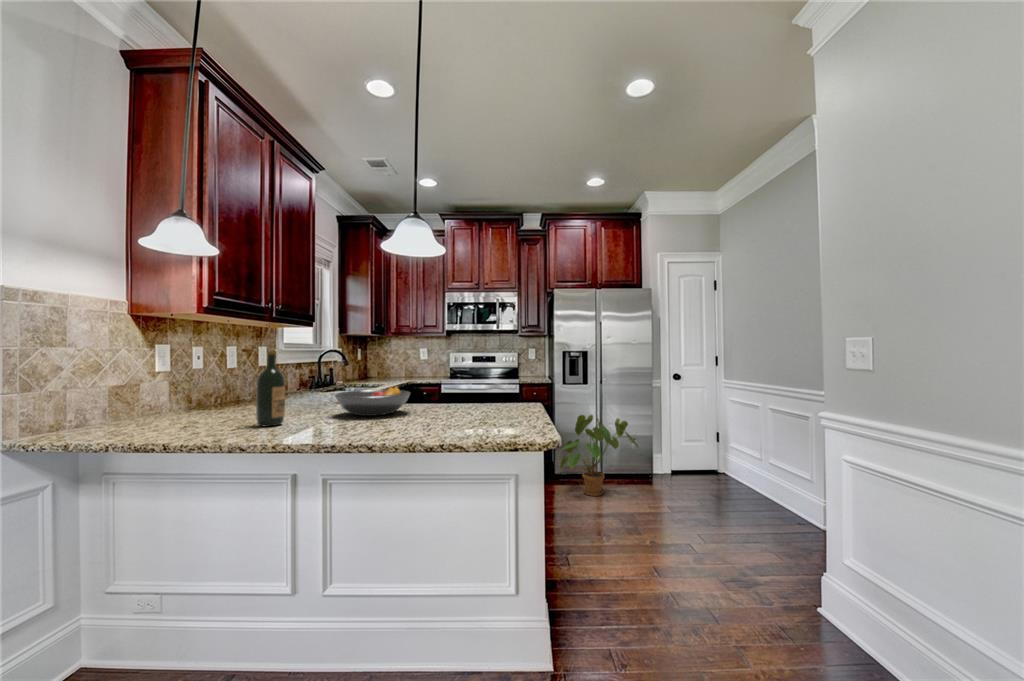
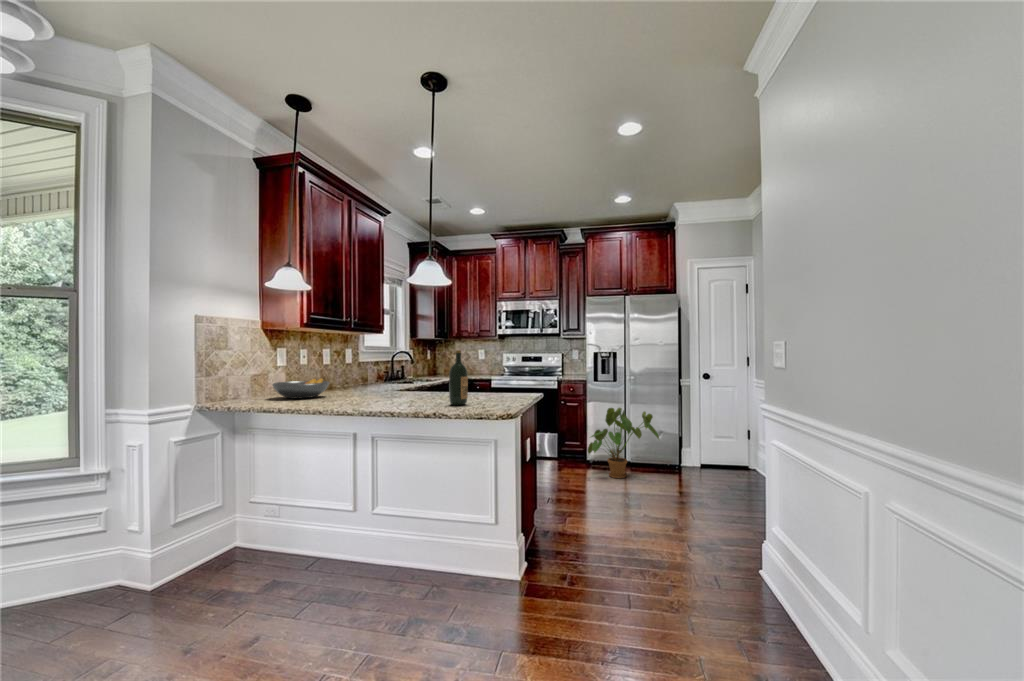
wine bottle: present [256,351,285,426] -> present [449,350,468,405]
fruit bowl: present [335,386,410,416] -> present [272,378,329,398]

